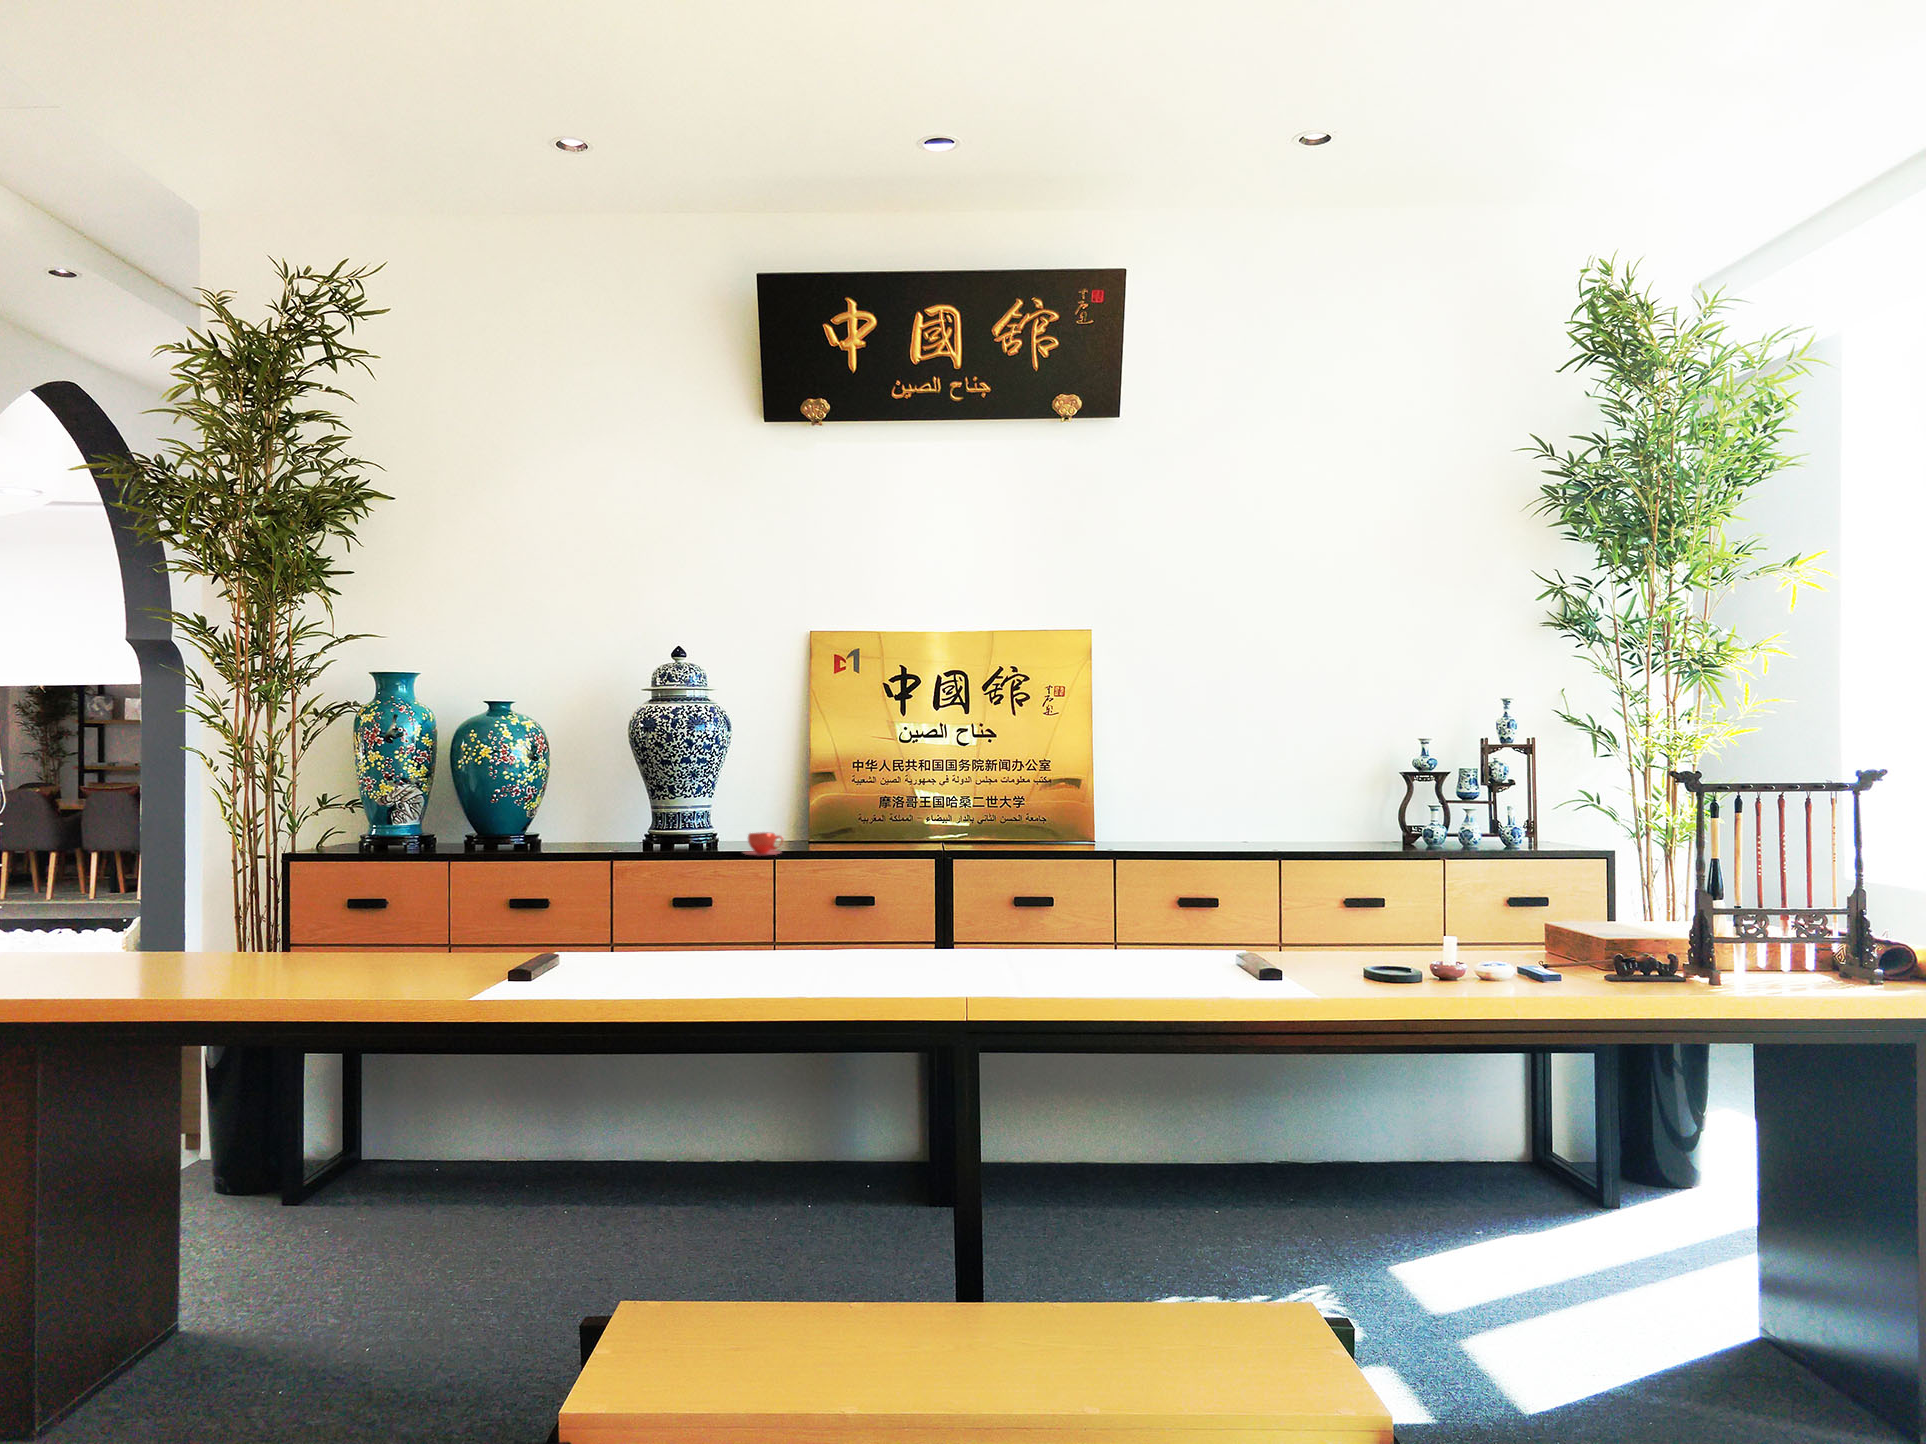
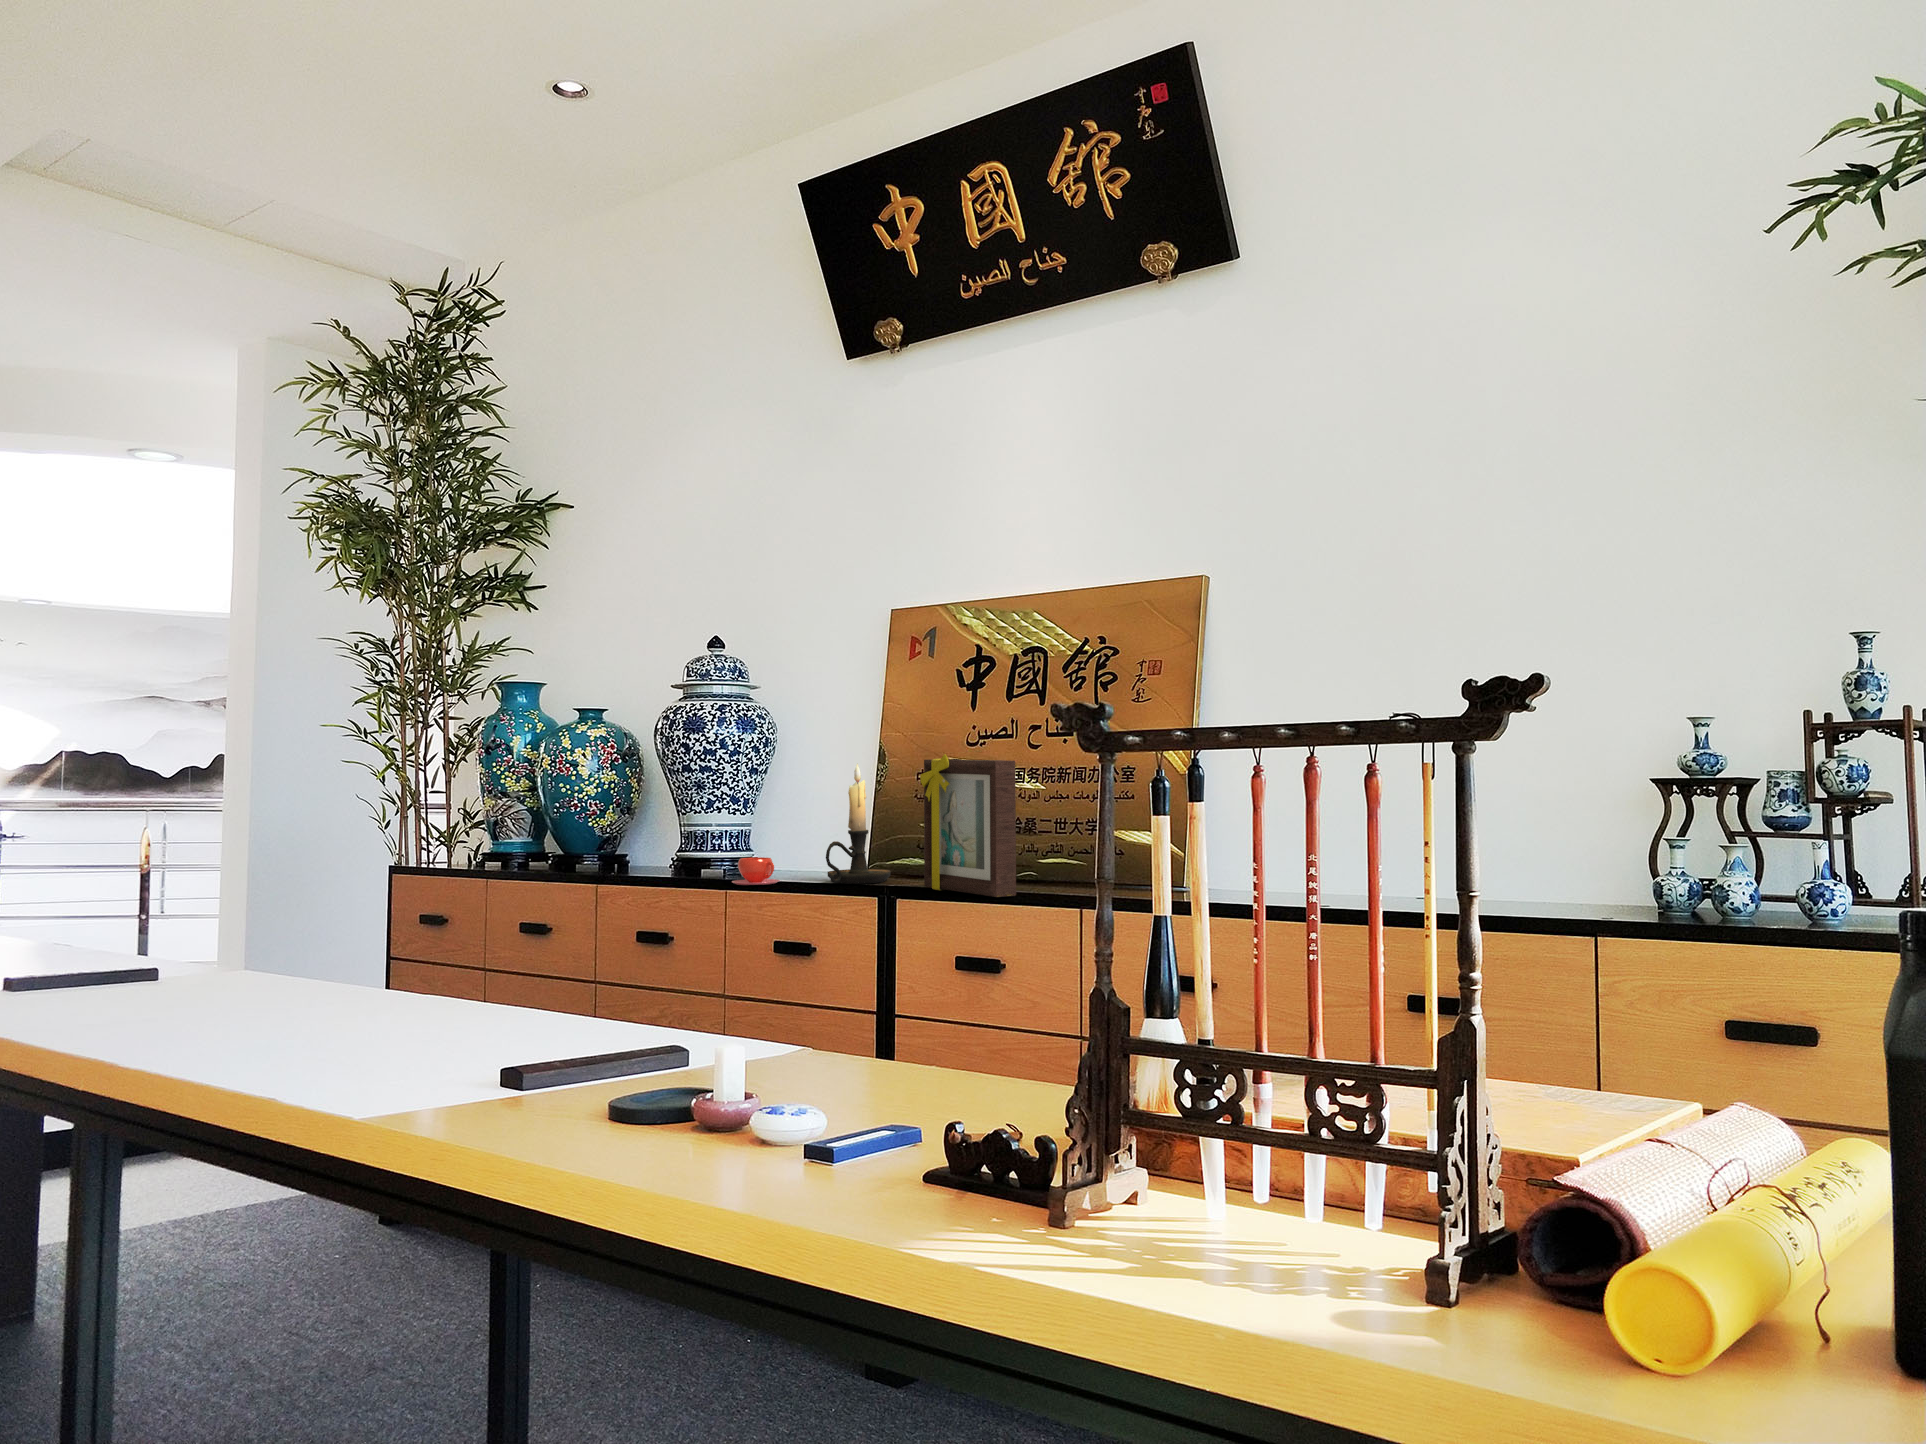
picture frame: none [929,750,1028,855] -> present [920,754,1016,897]
candle holder: none [820,755,870,851] -> present [826,764,891,884]

